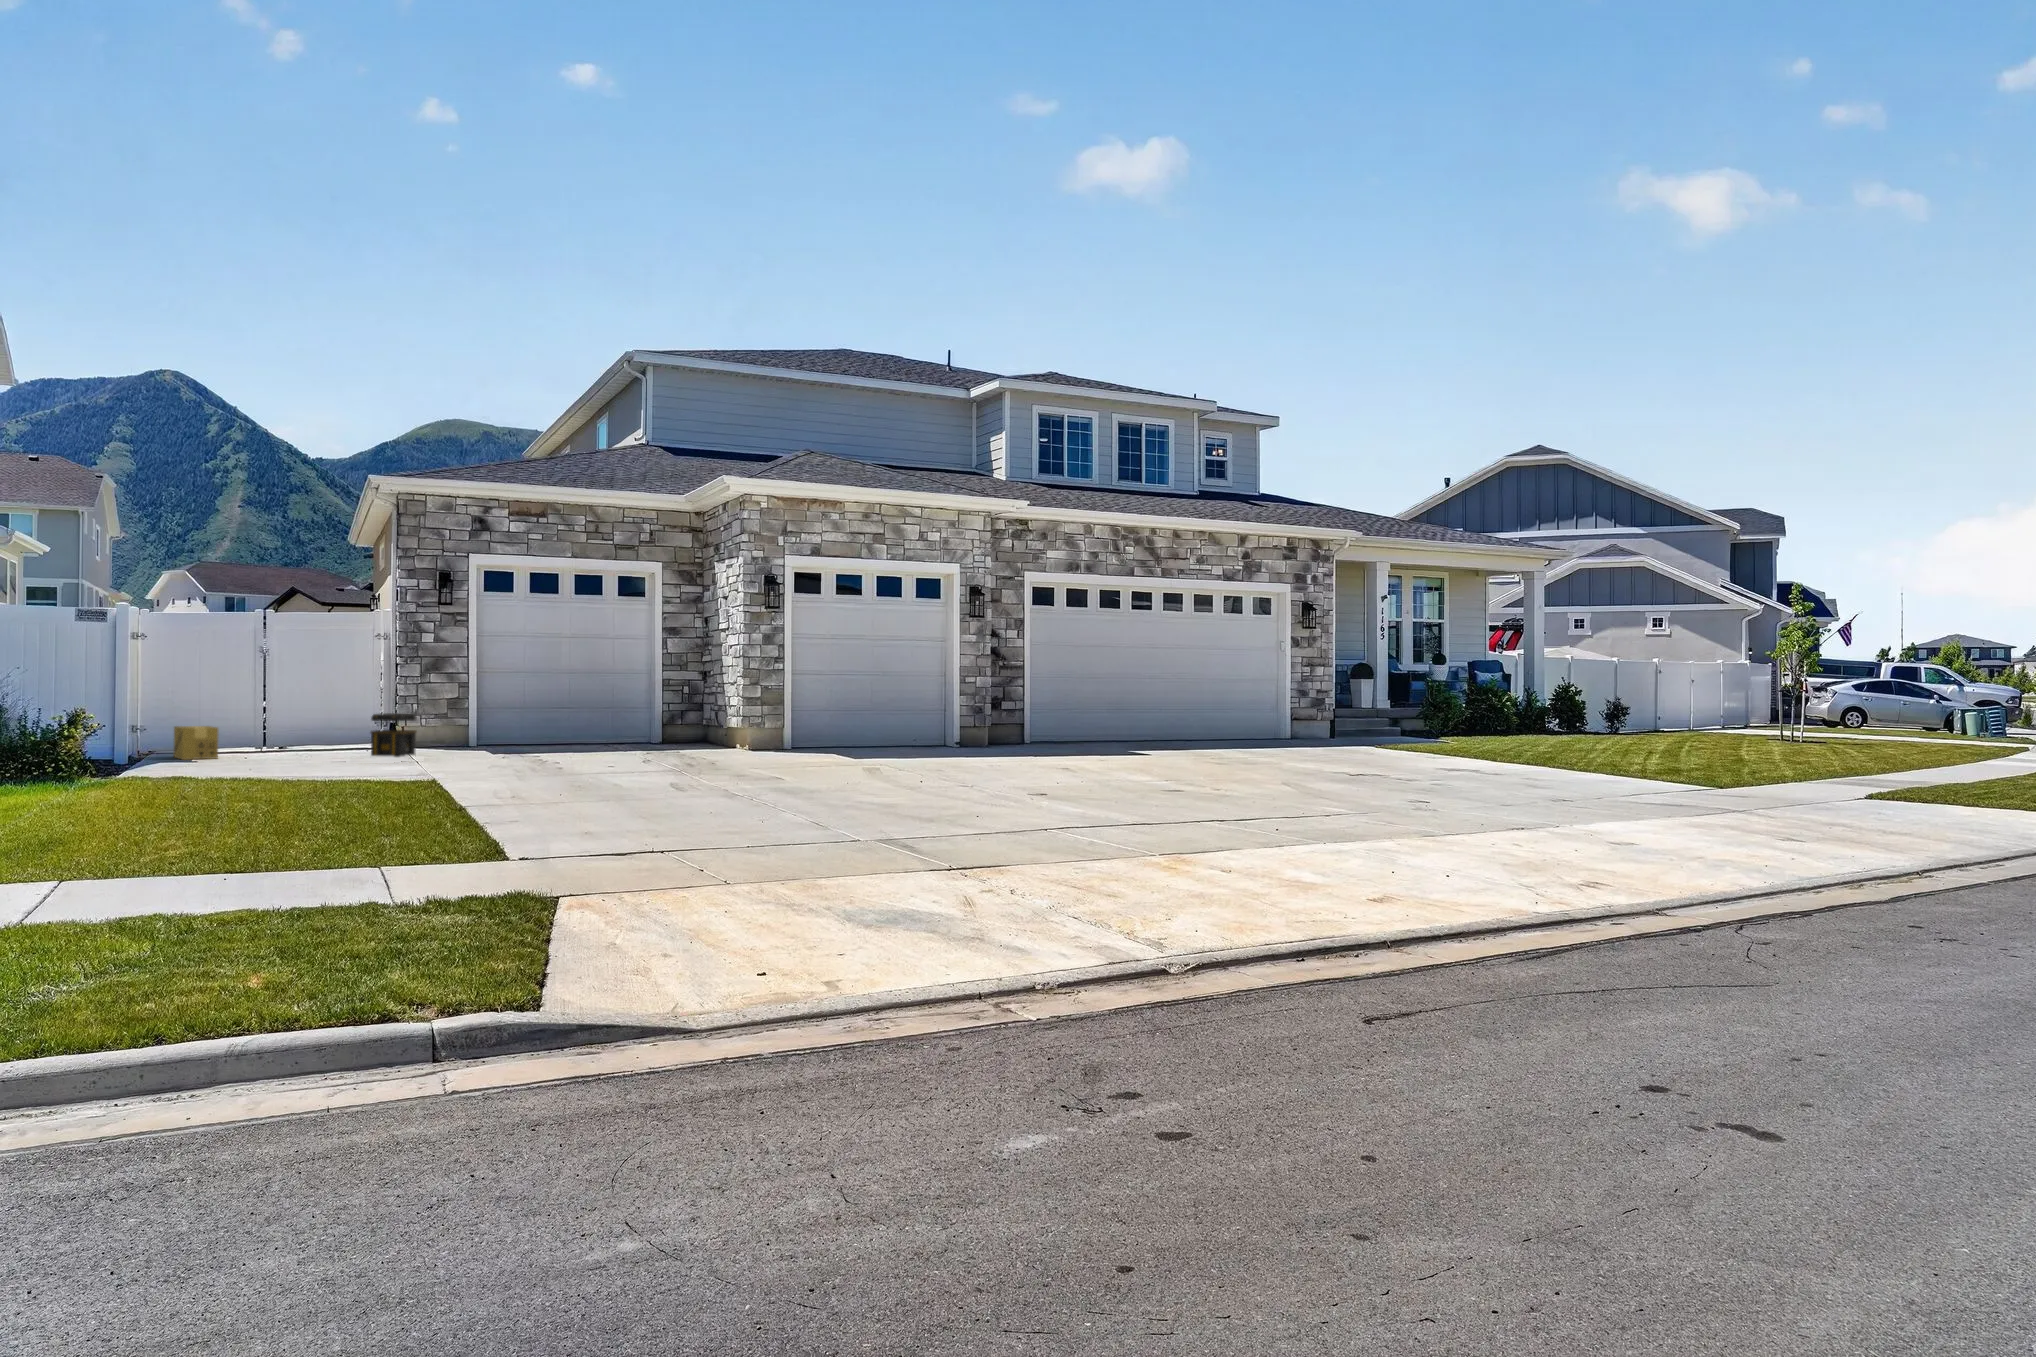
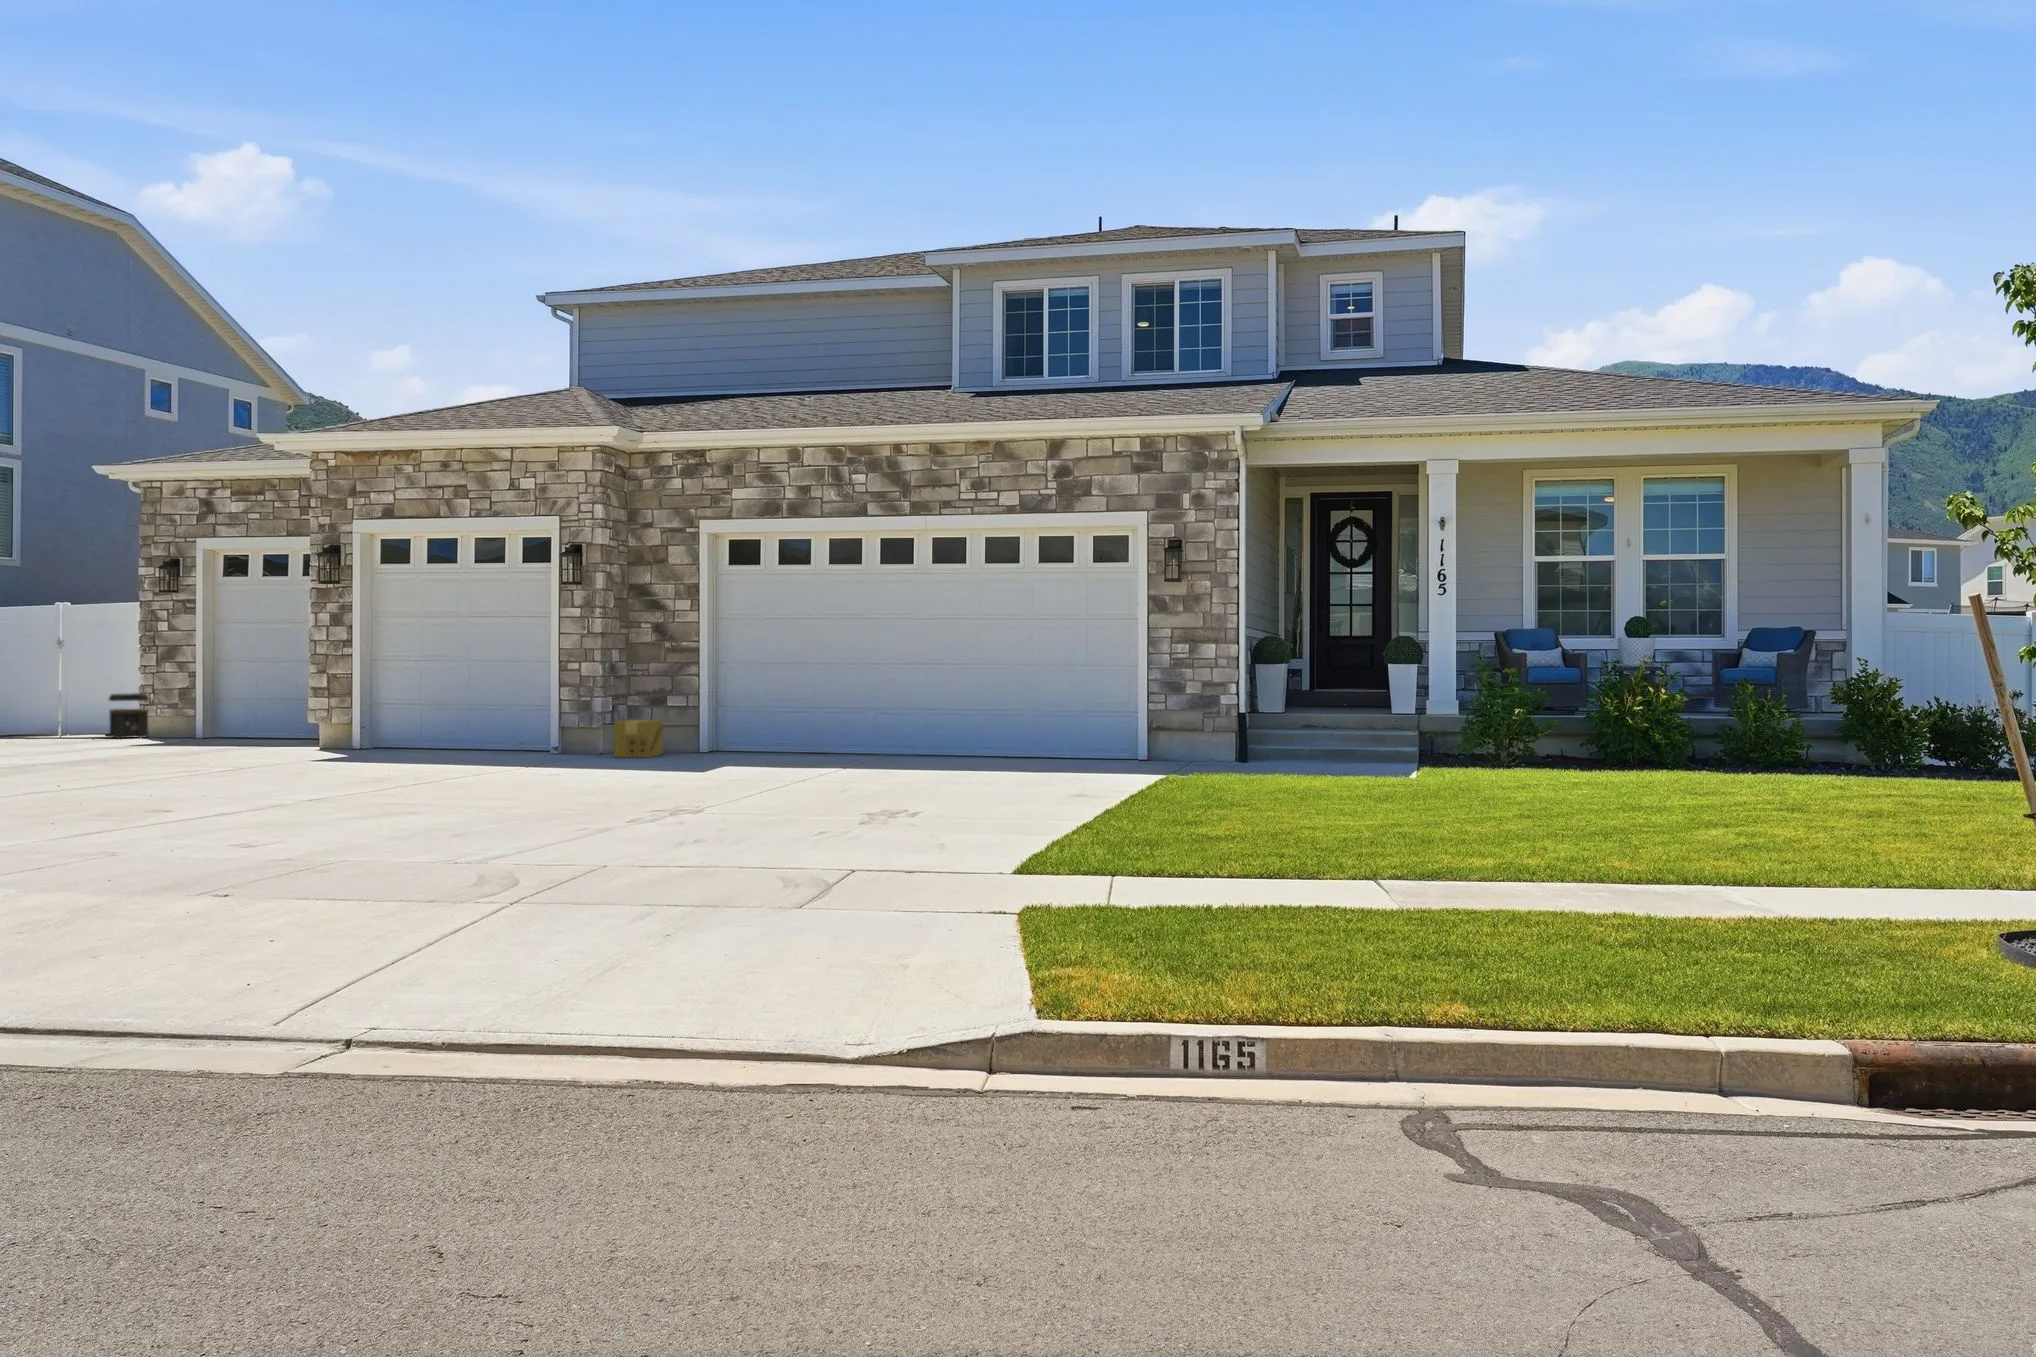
cardboard box: present [173,726,219,760] -> present [614,720,663,758]

